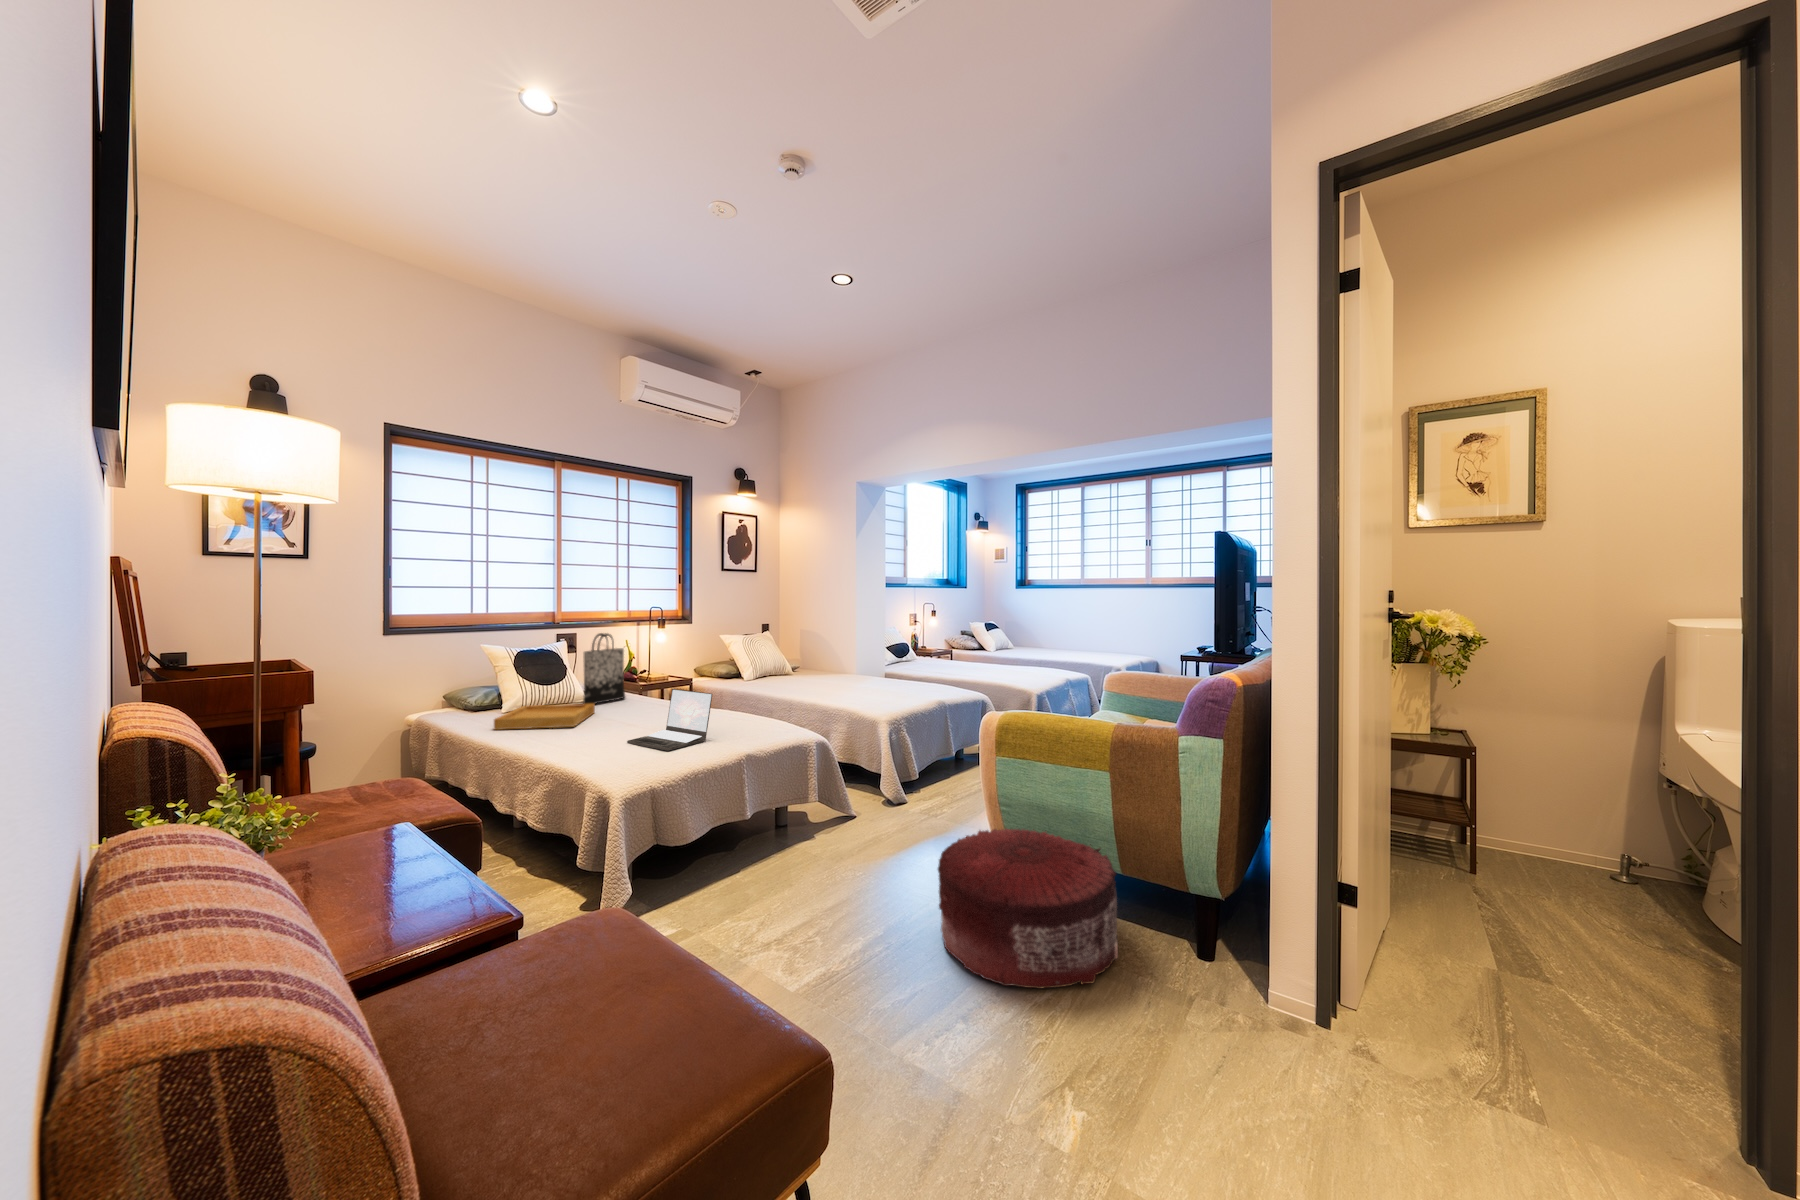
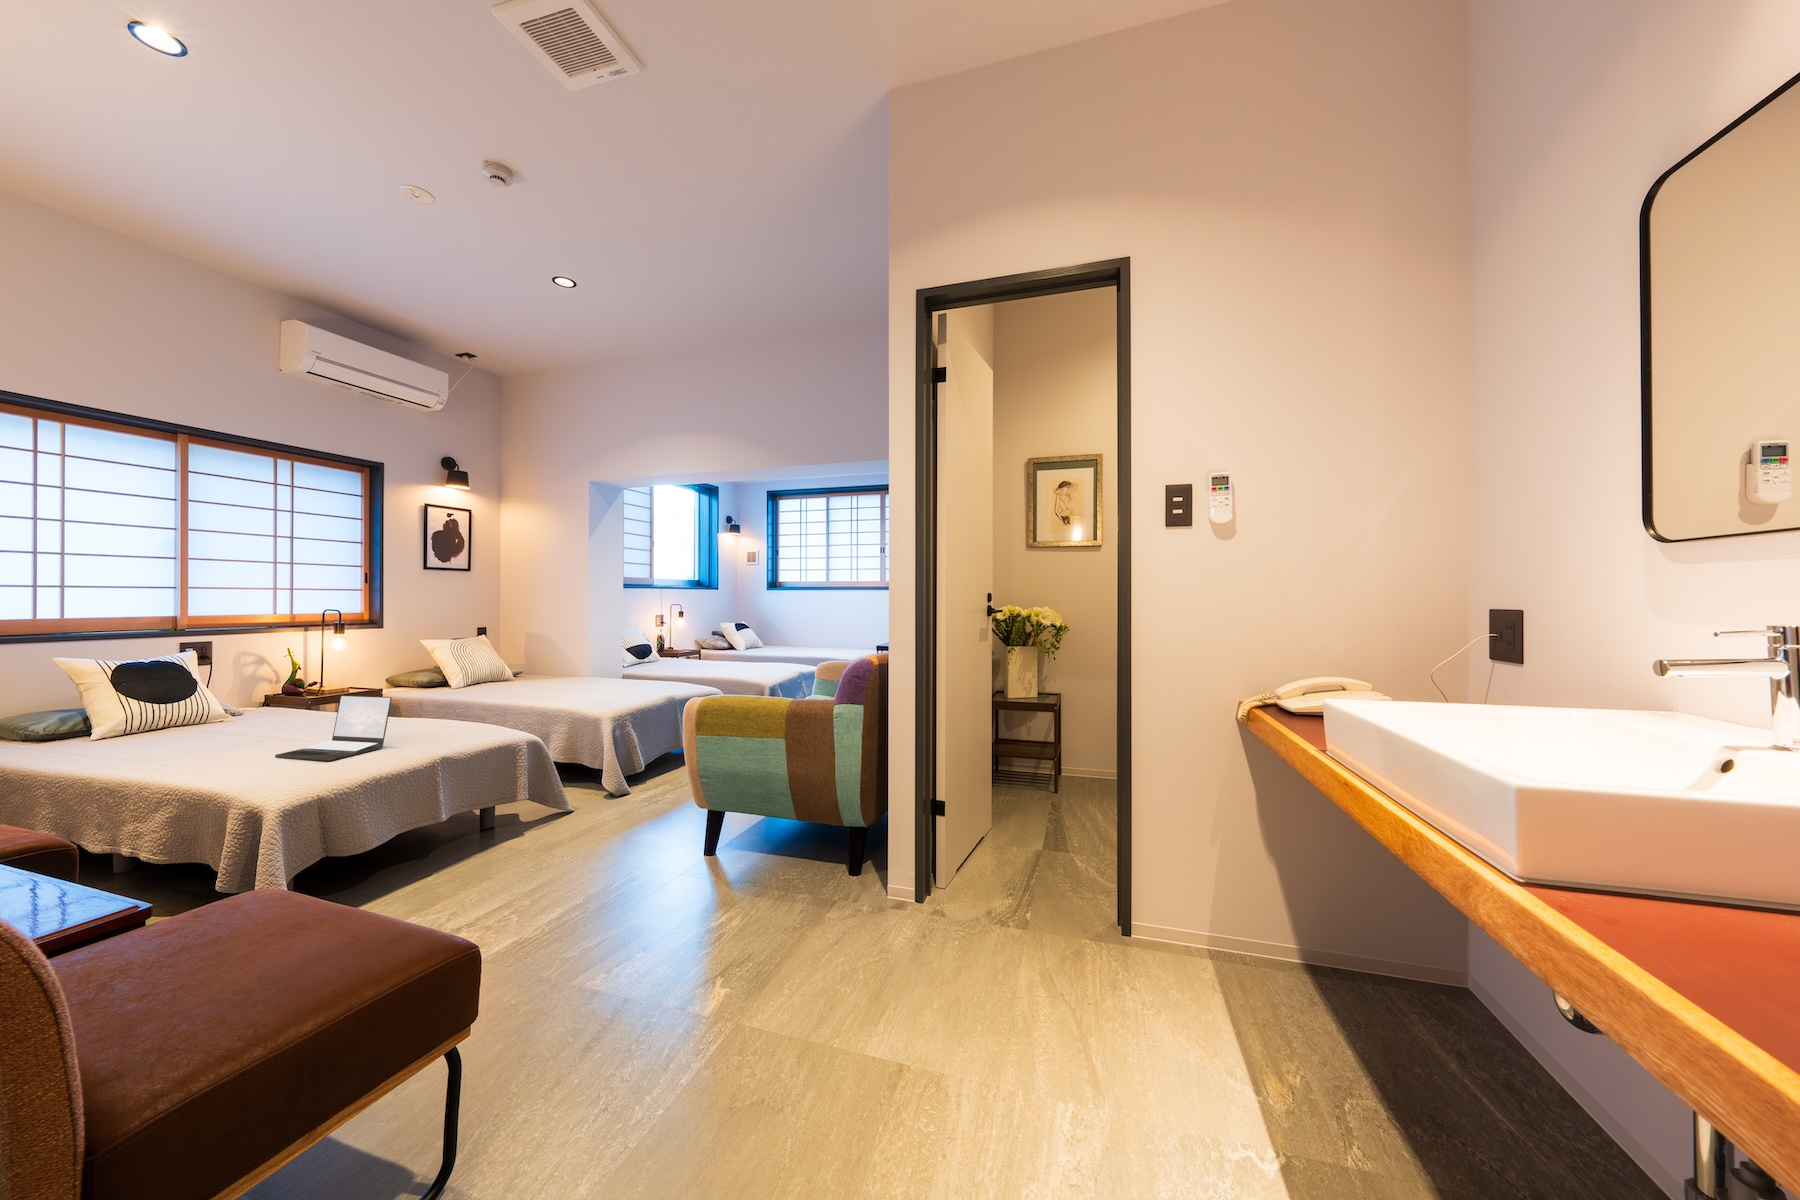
tote bag: present [583,633,625,704] -> none [220,639,285,724]
tray: present [494,704,595,730] -> none [71,719,236,758]
pouf: present [938,829,1118,989] -> none [627,794,793,933]

